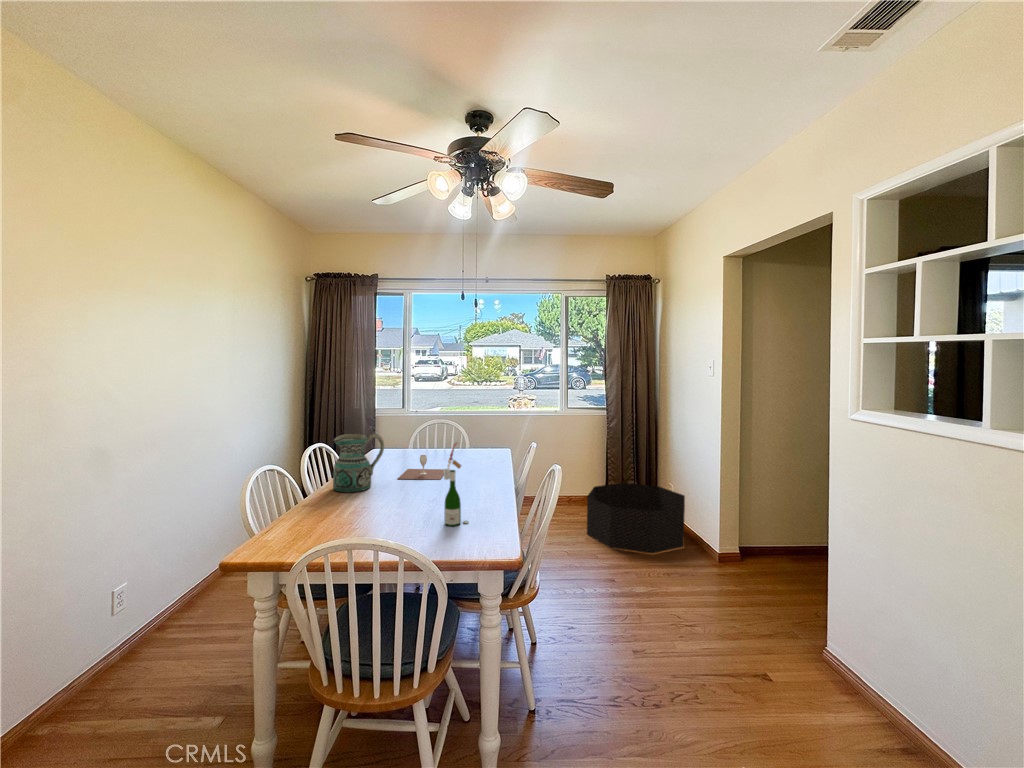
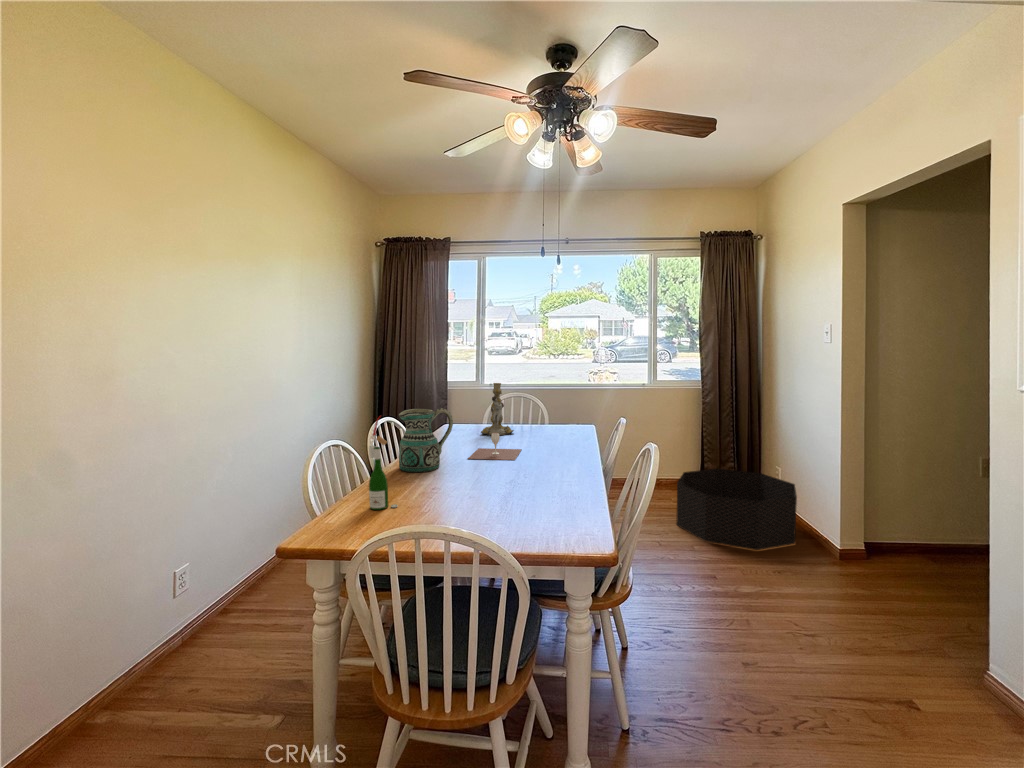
candlestick: none [410,408,441,456] -> present [481,383,514,435]
wine bottle: present [444,443,468,526] -> present [369,416,397,510]

